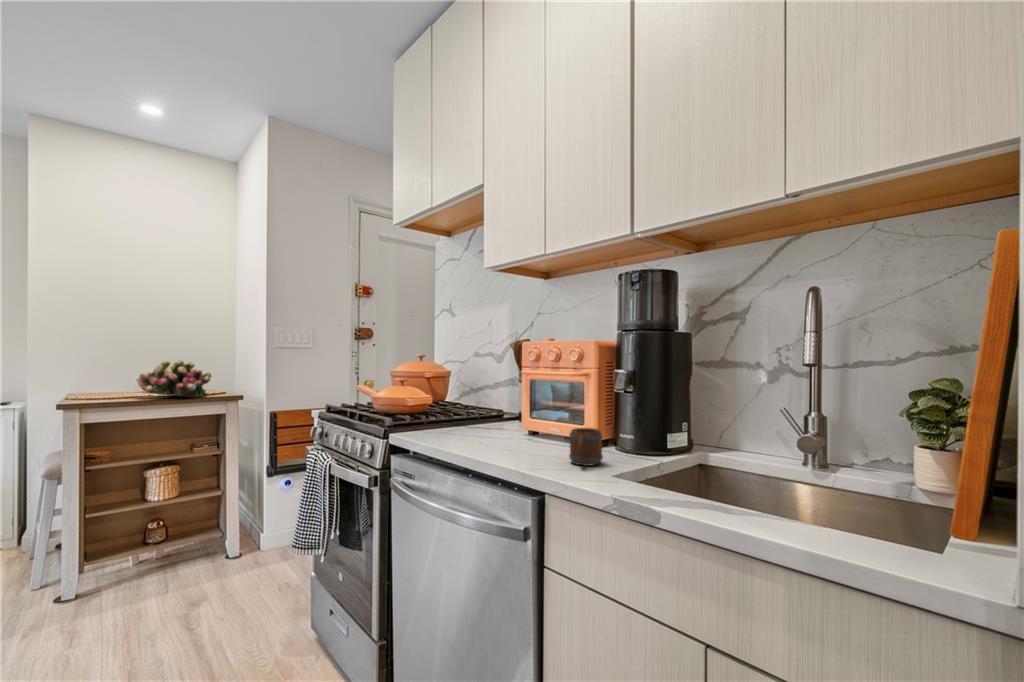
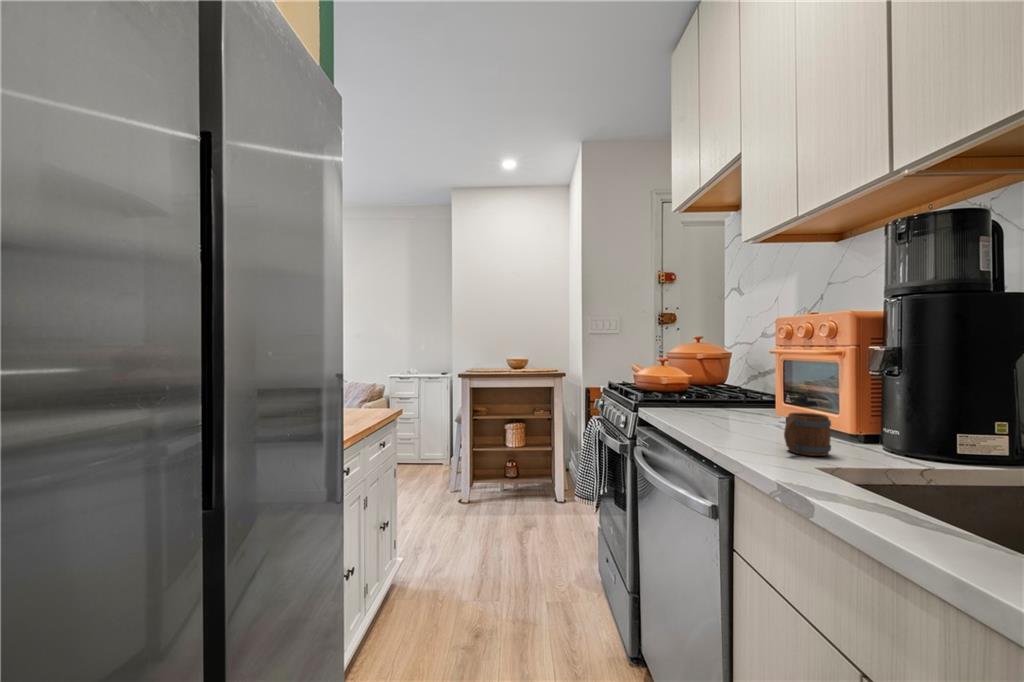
flower arrangement: present [138,360,211,397] -> none [500,343,546,372]

